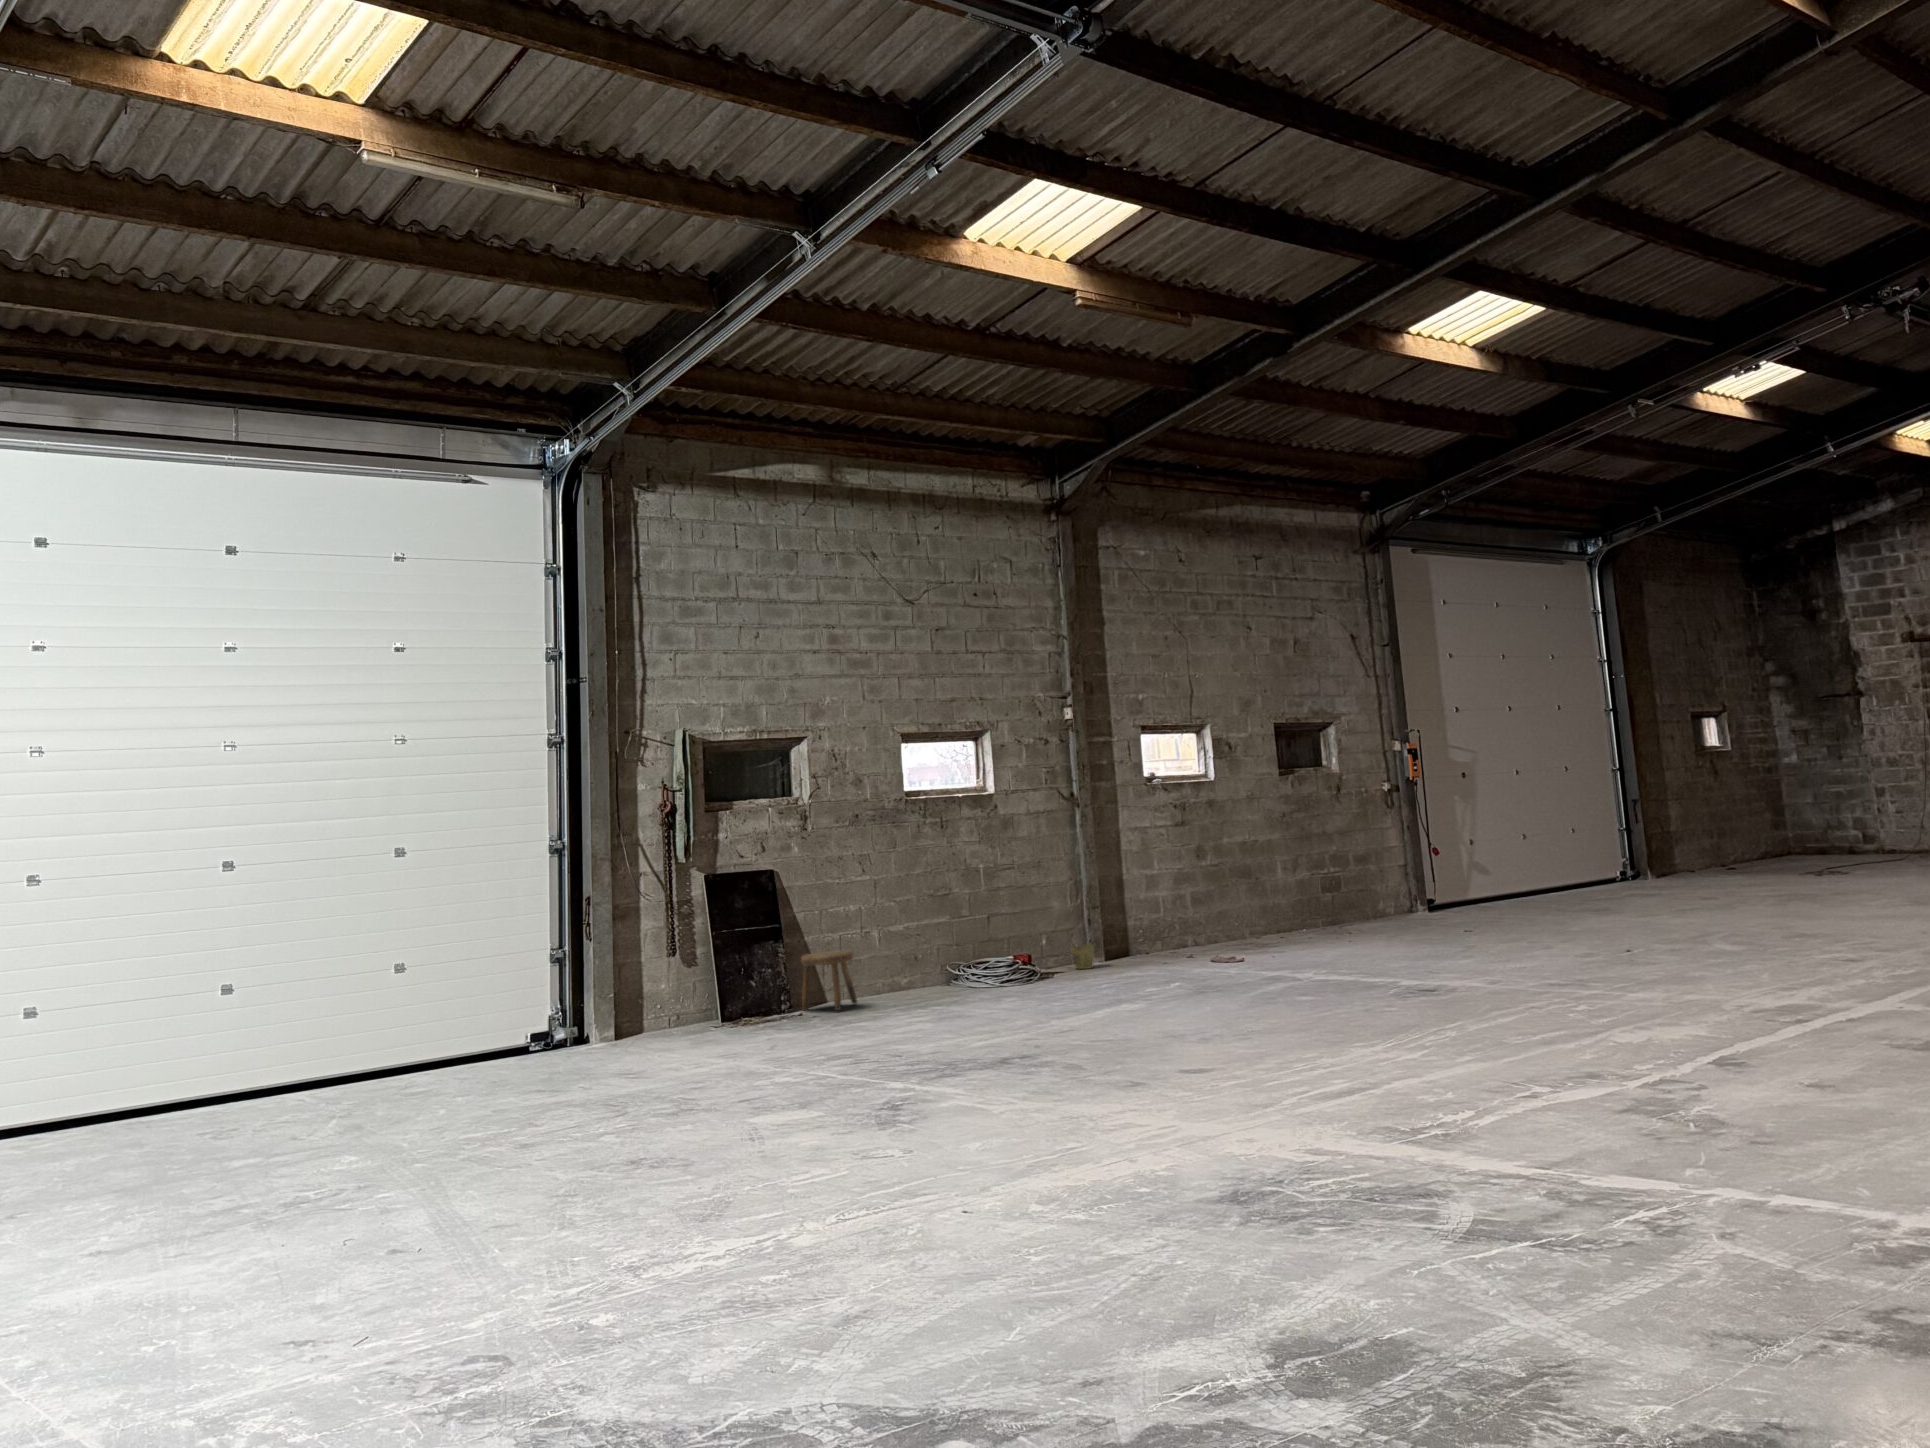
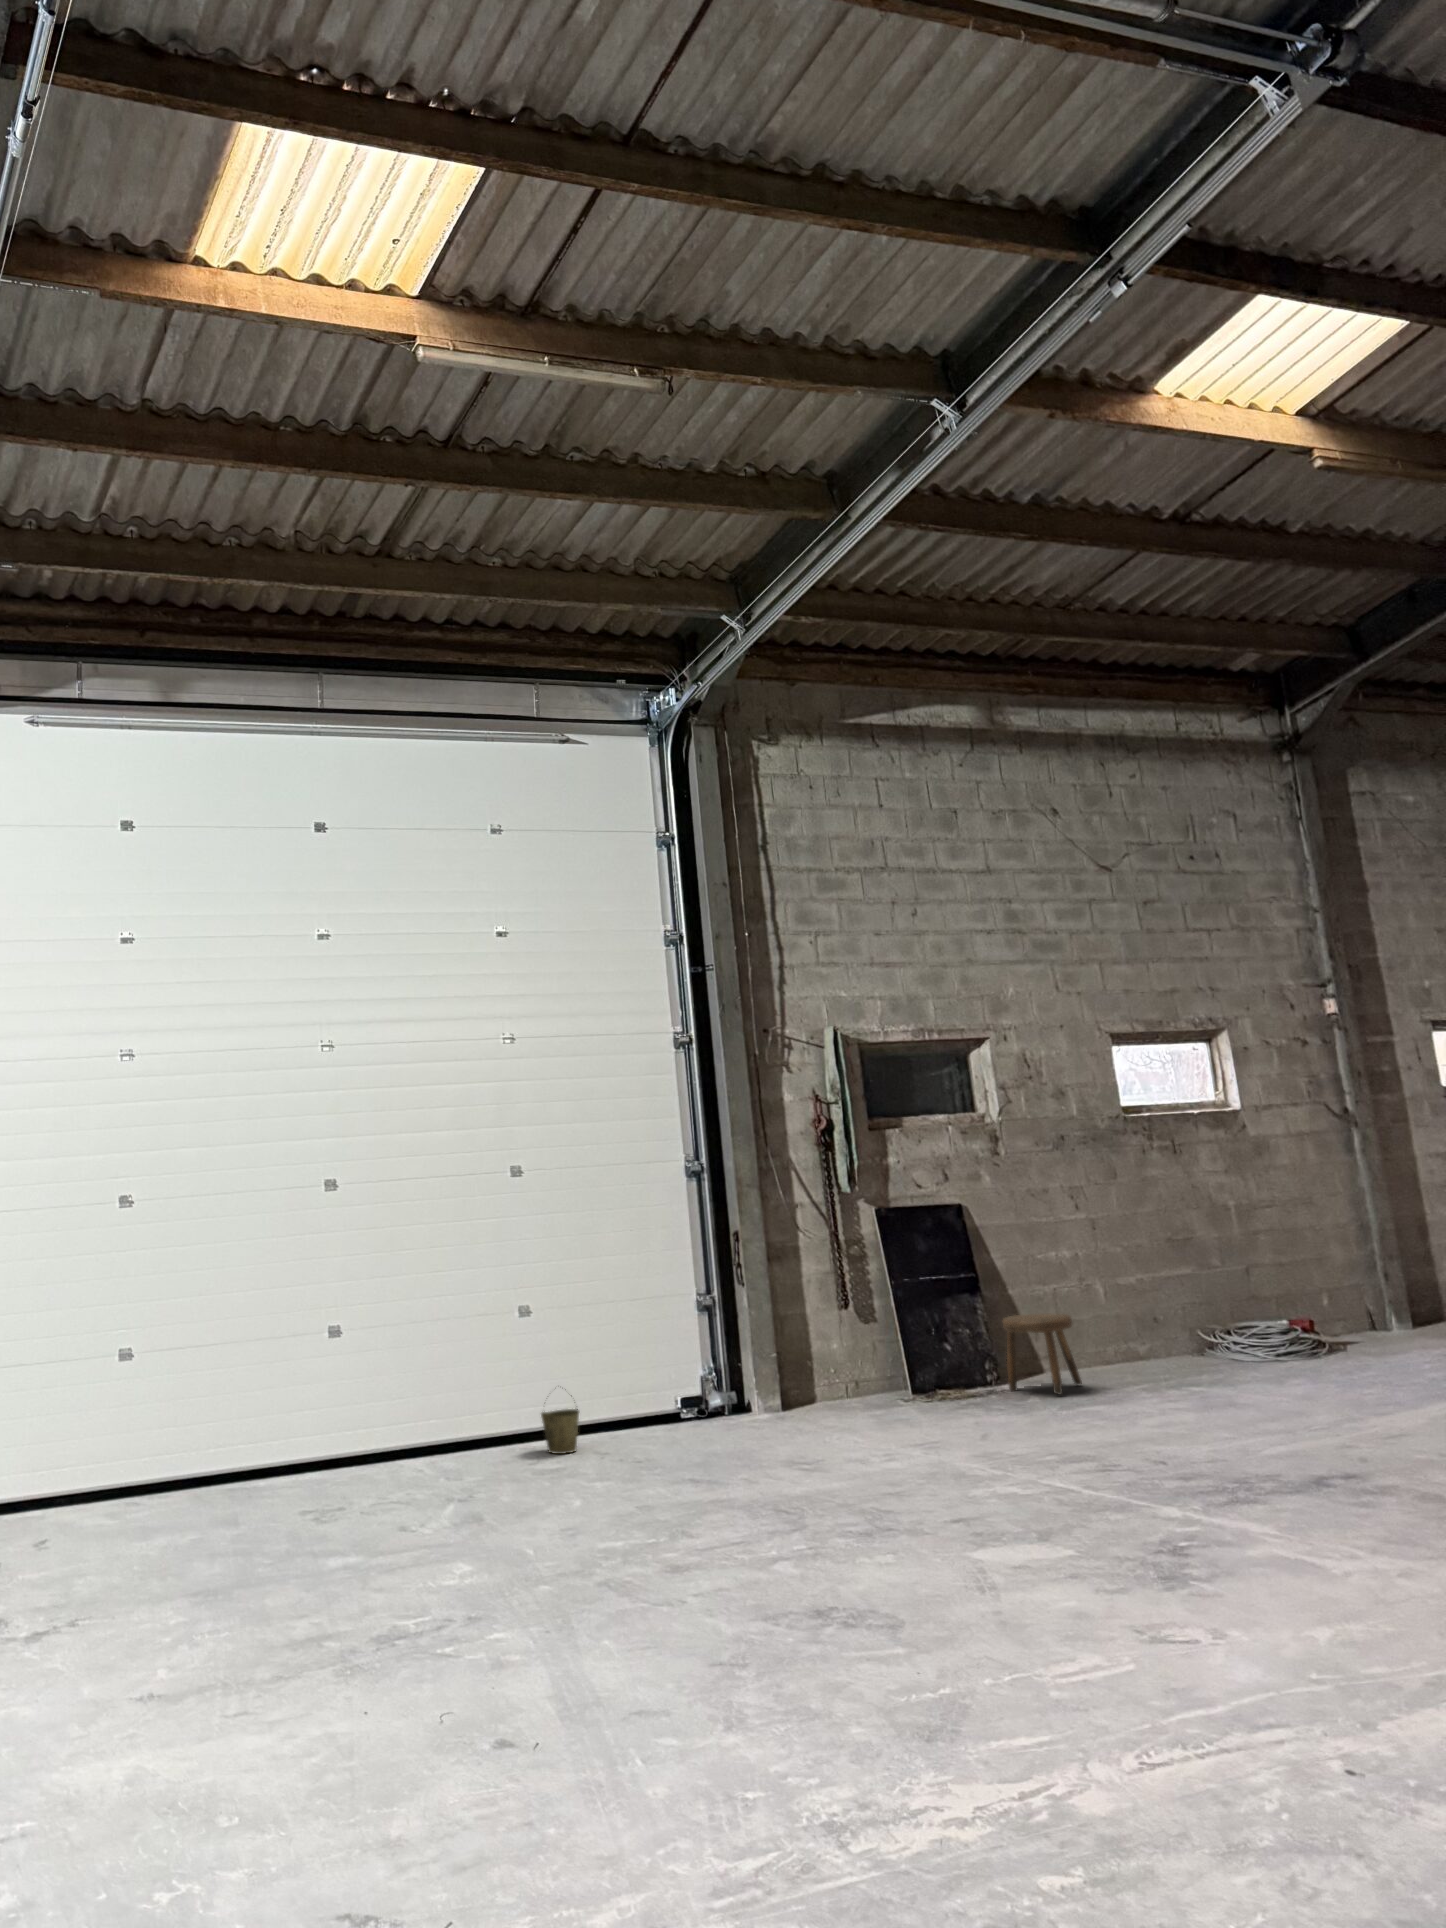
bucket: present [1071,942,1094,969] -> present [541,1395,579,1454]

